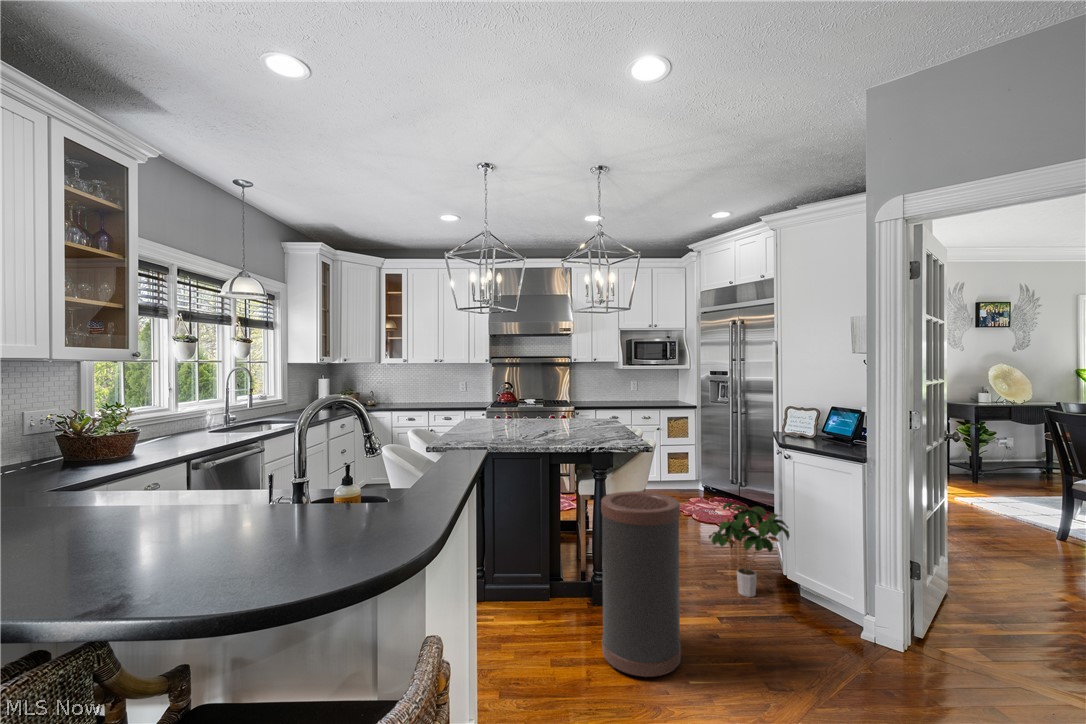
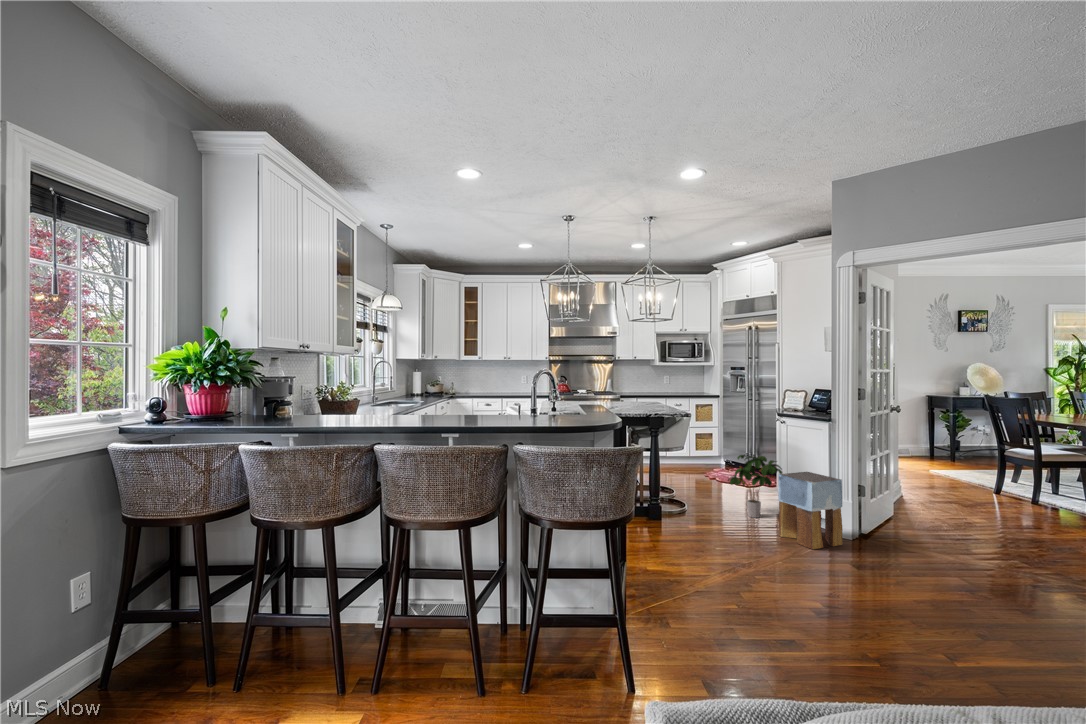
trash can: present [601,491,681,677] -> none [658,439,709,546]
stool: none [789,540,894,681] -> present [778,472,843,549]

